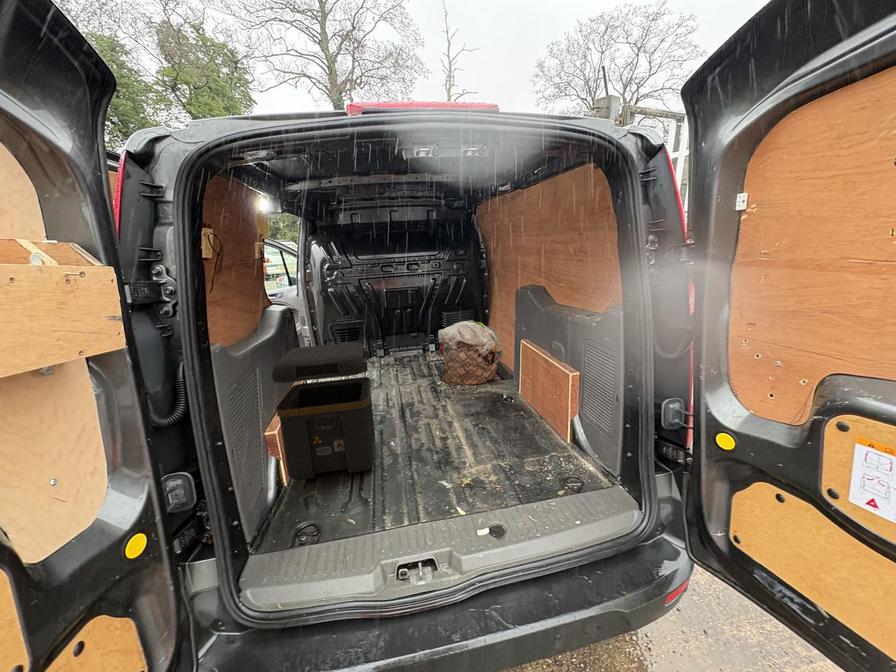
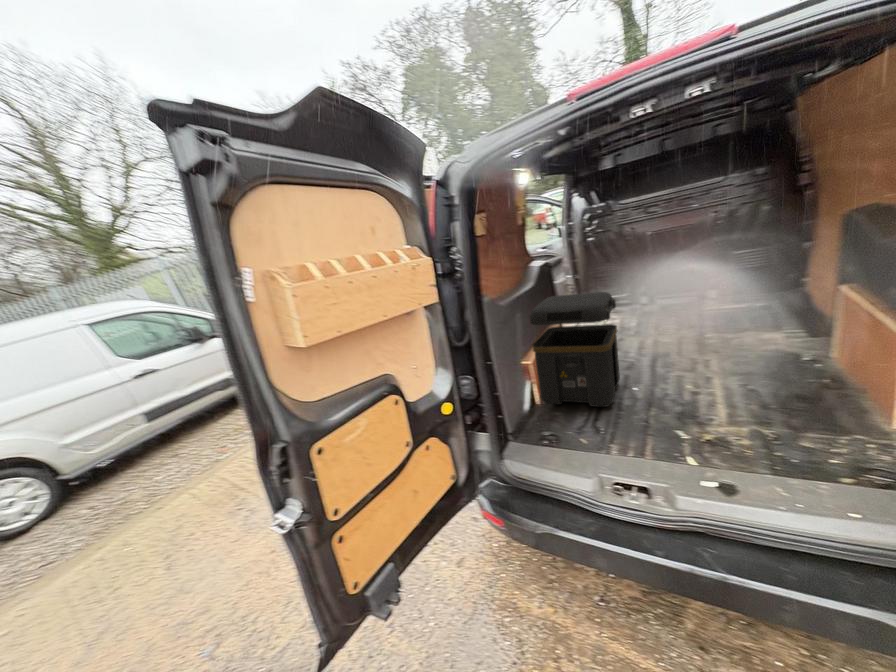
laundry basket: present [438,320,504,385] -> none [711,263,811,340]

